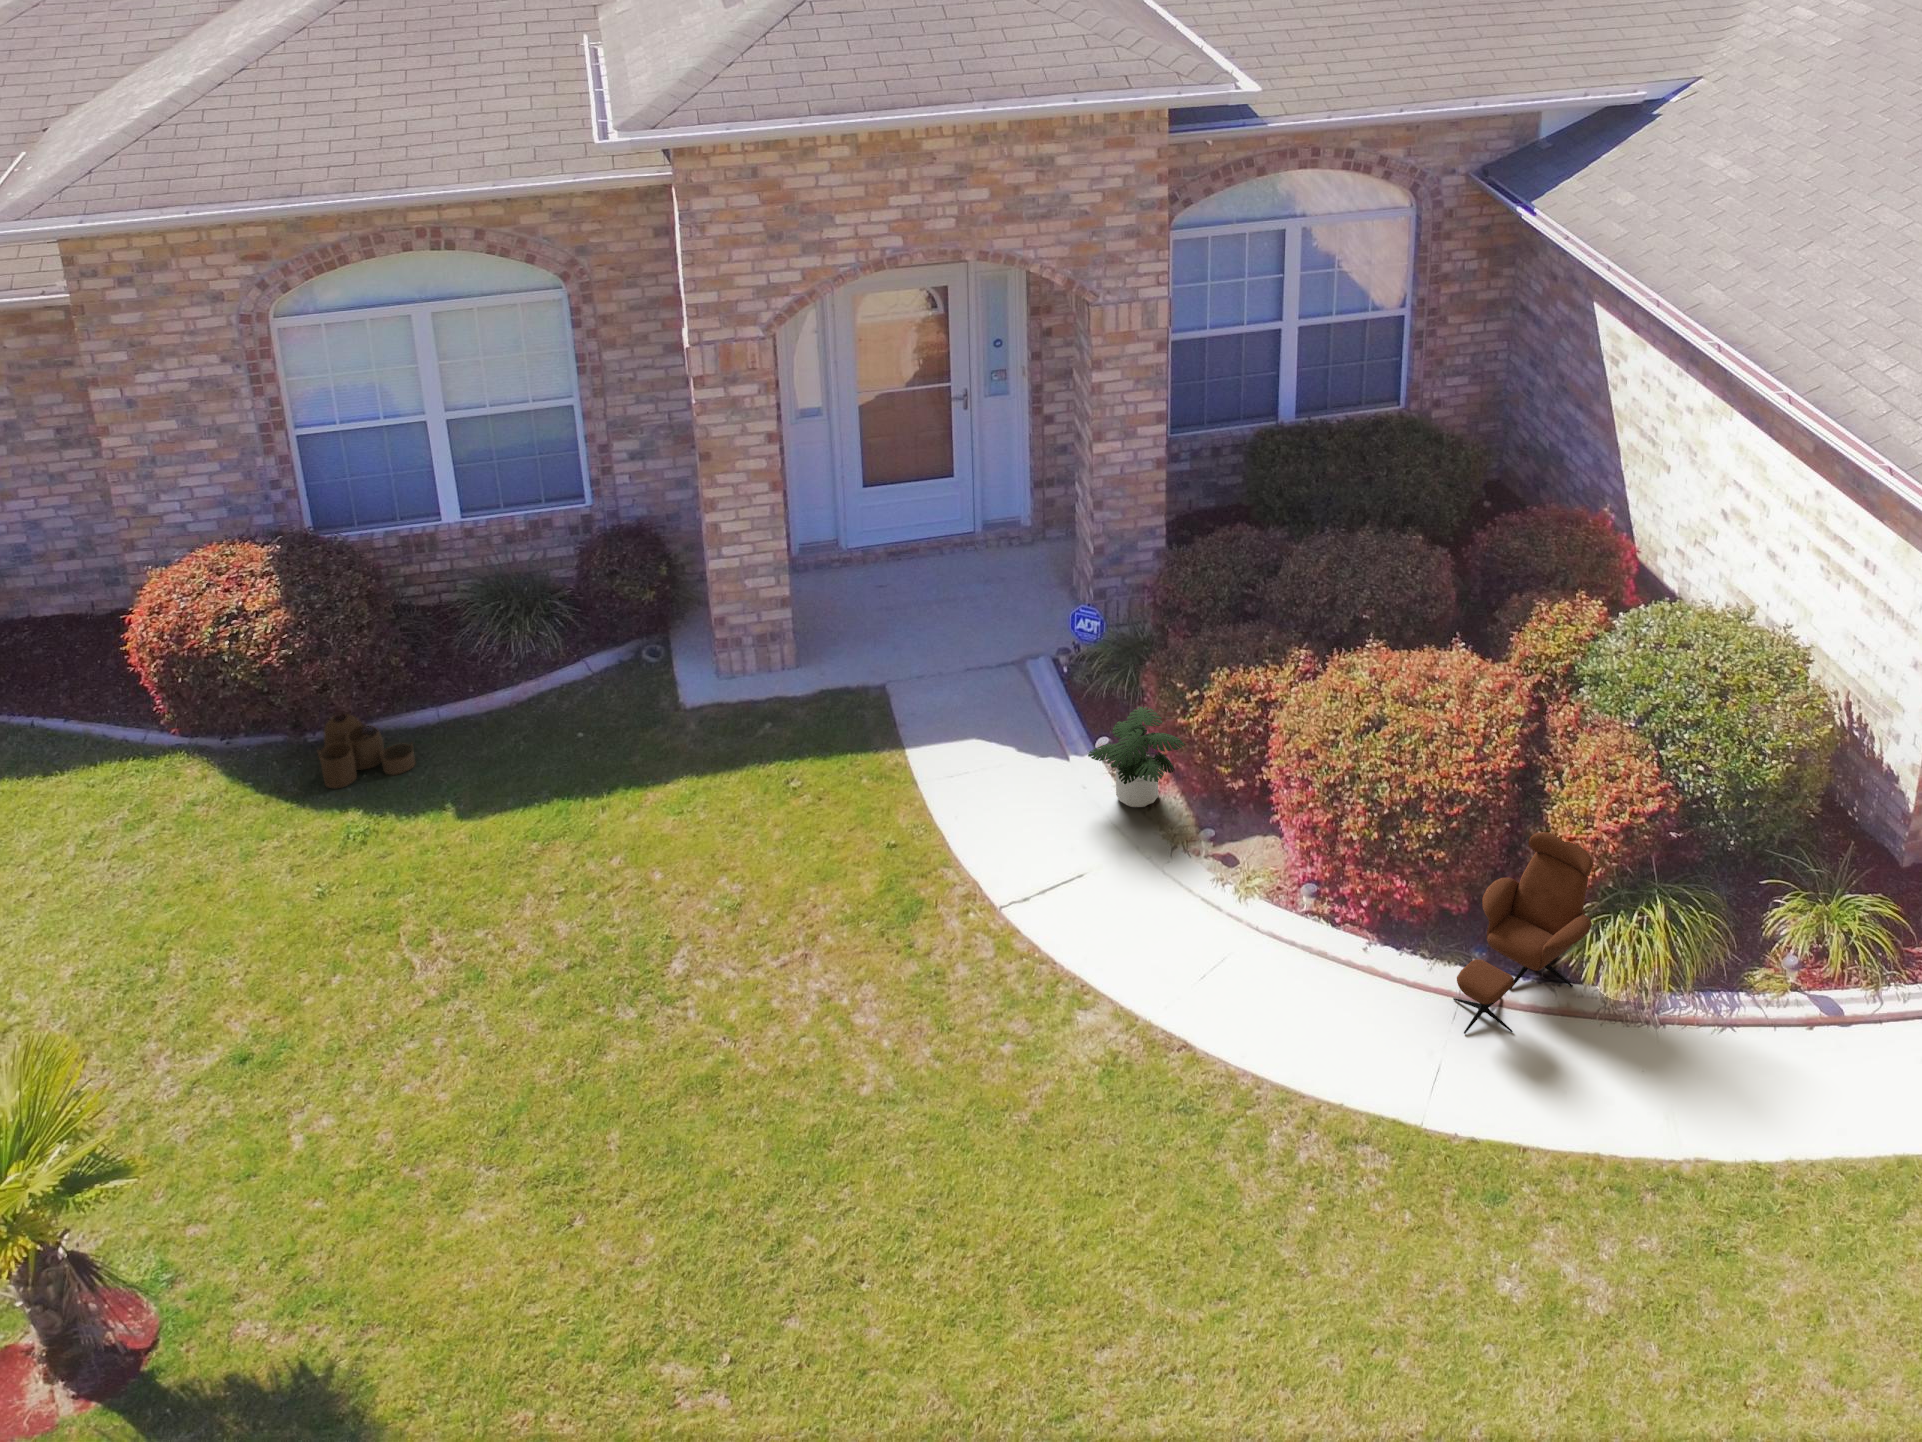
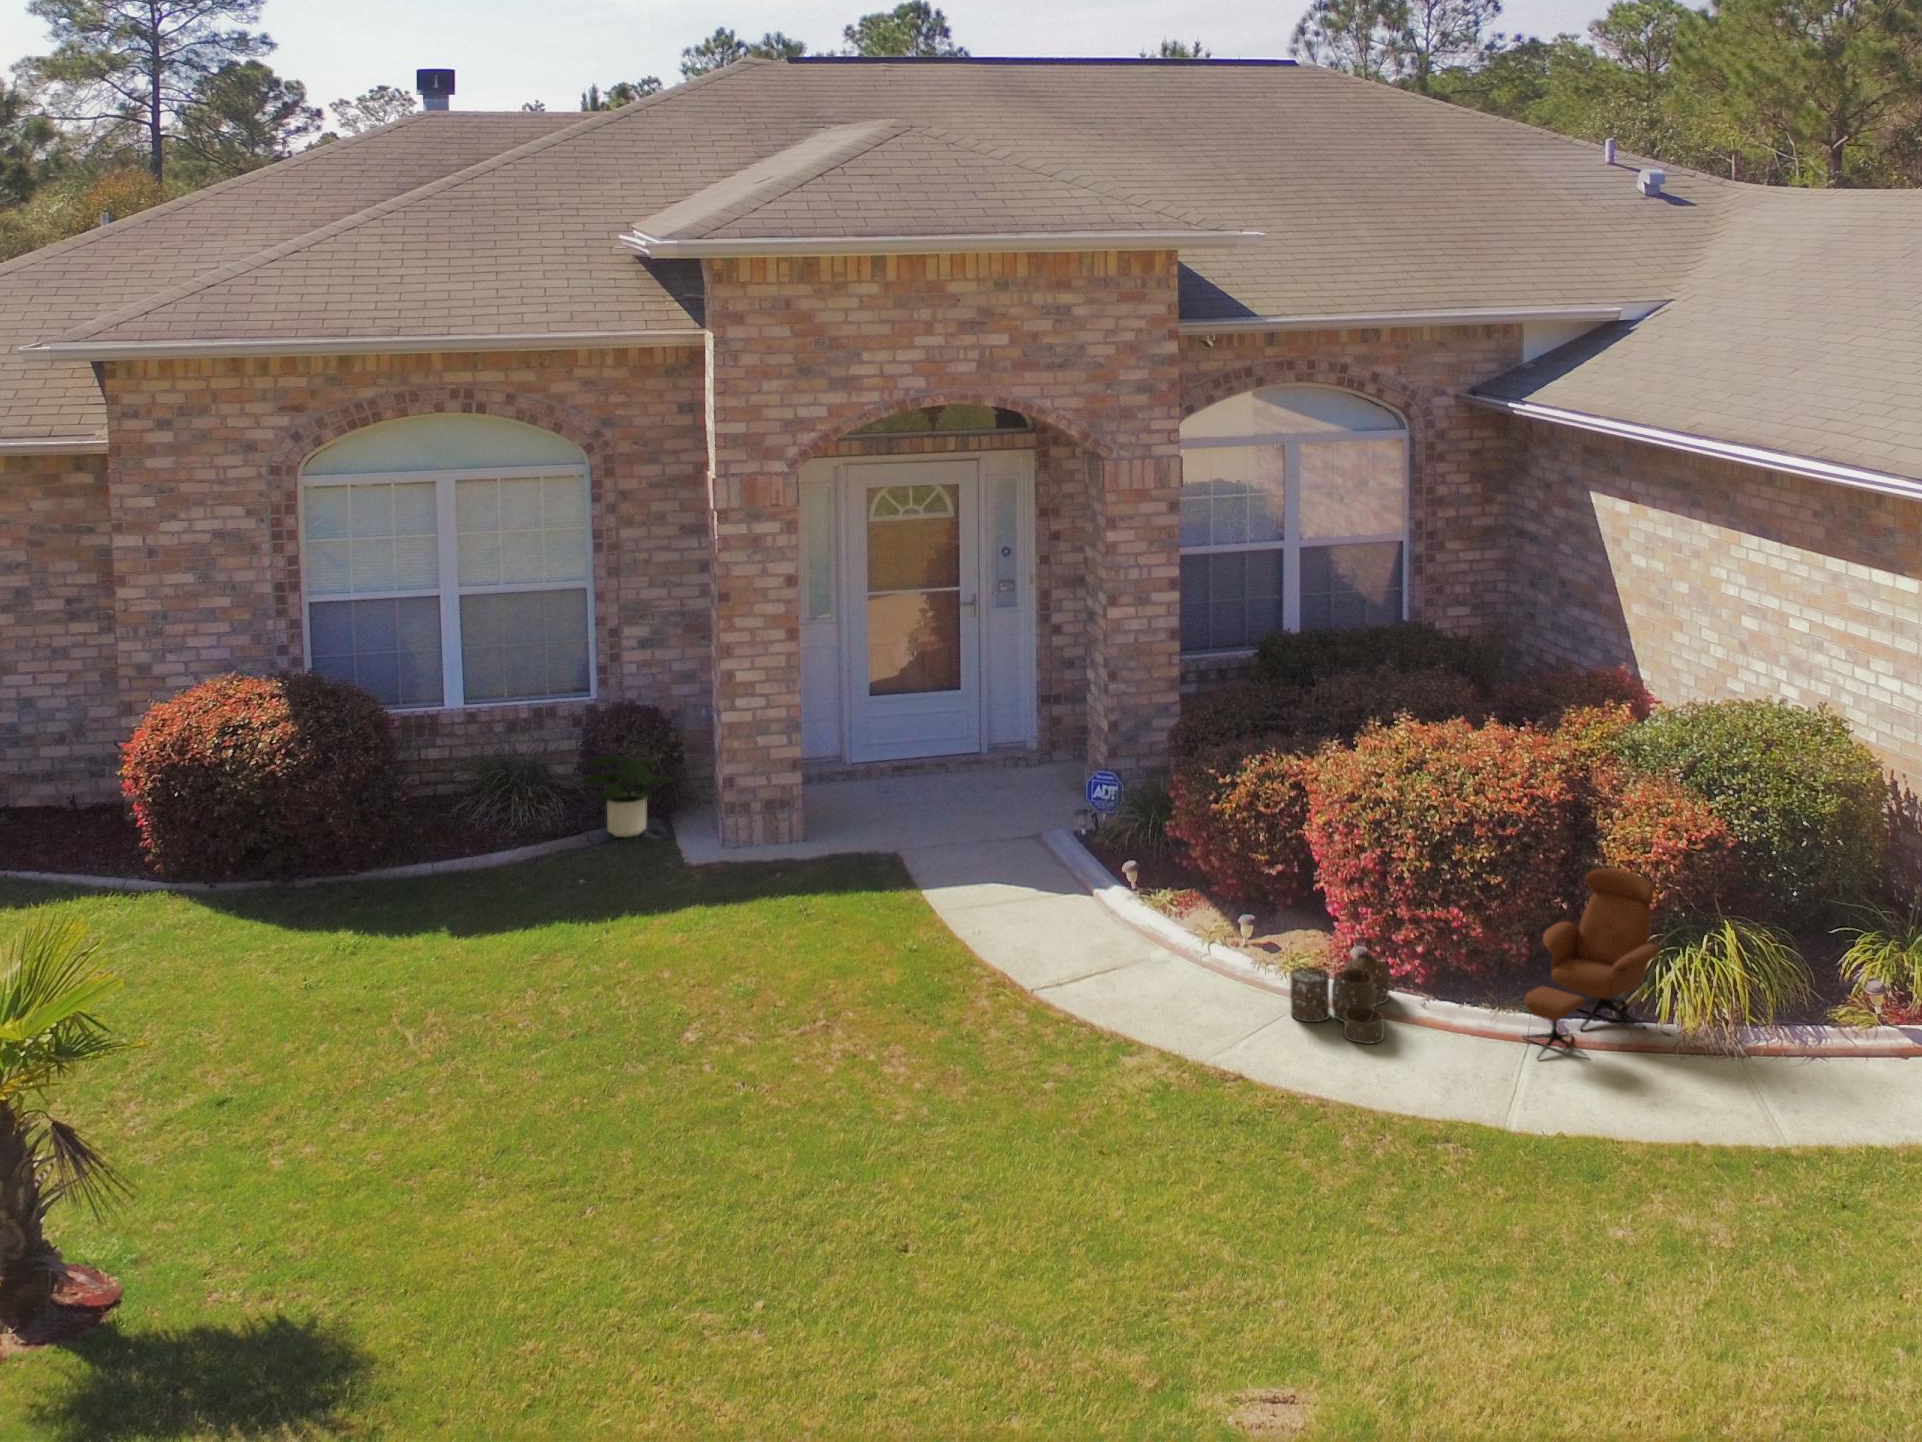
potted plant: present [1088,707,1185,807] -> present [581,755,676,837]
woven basket: present [318,714,416,788] -> present [1290,951,1389,1044]

